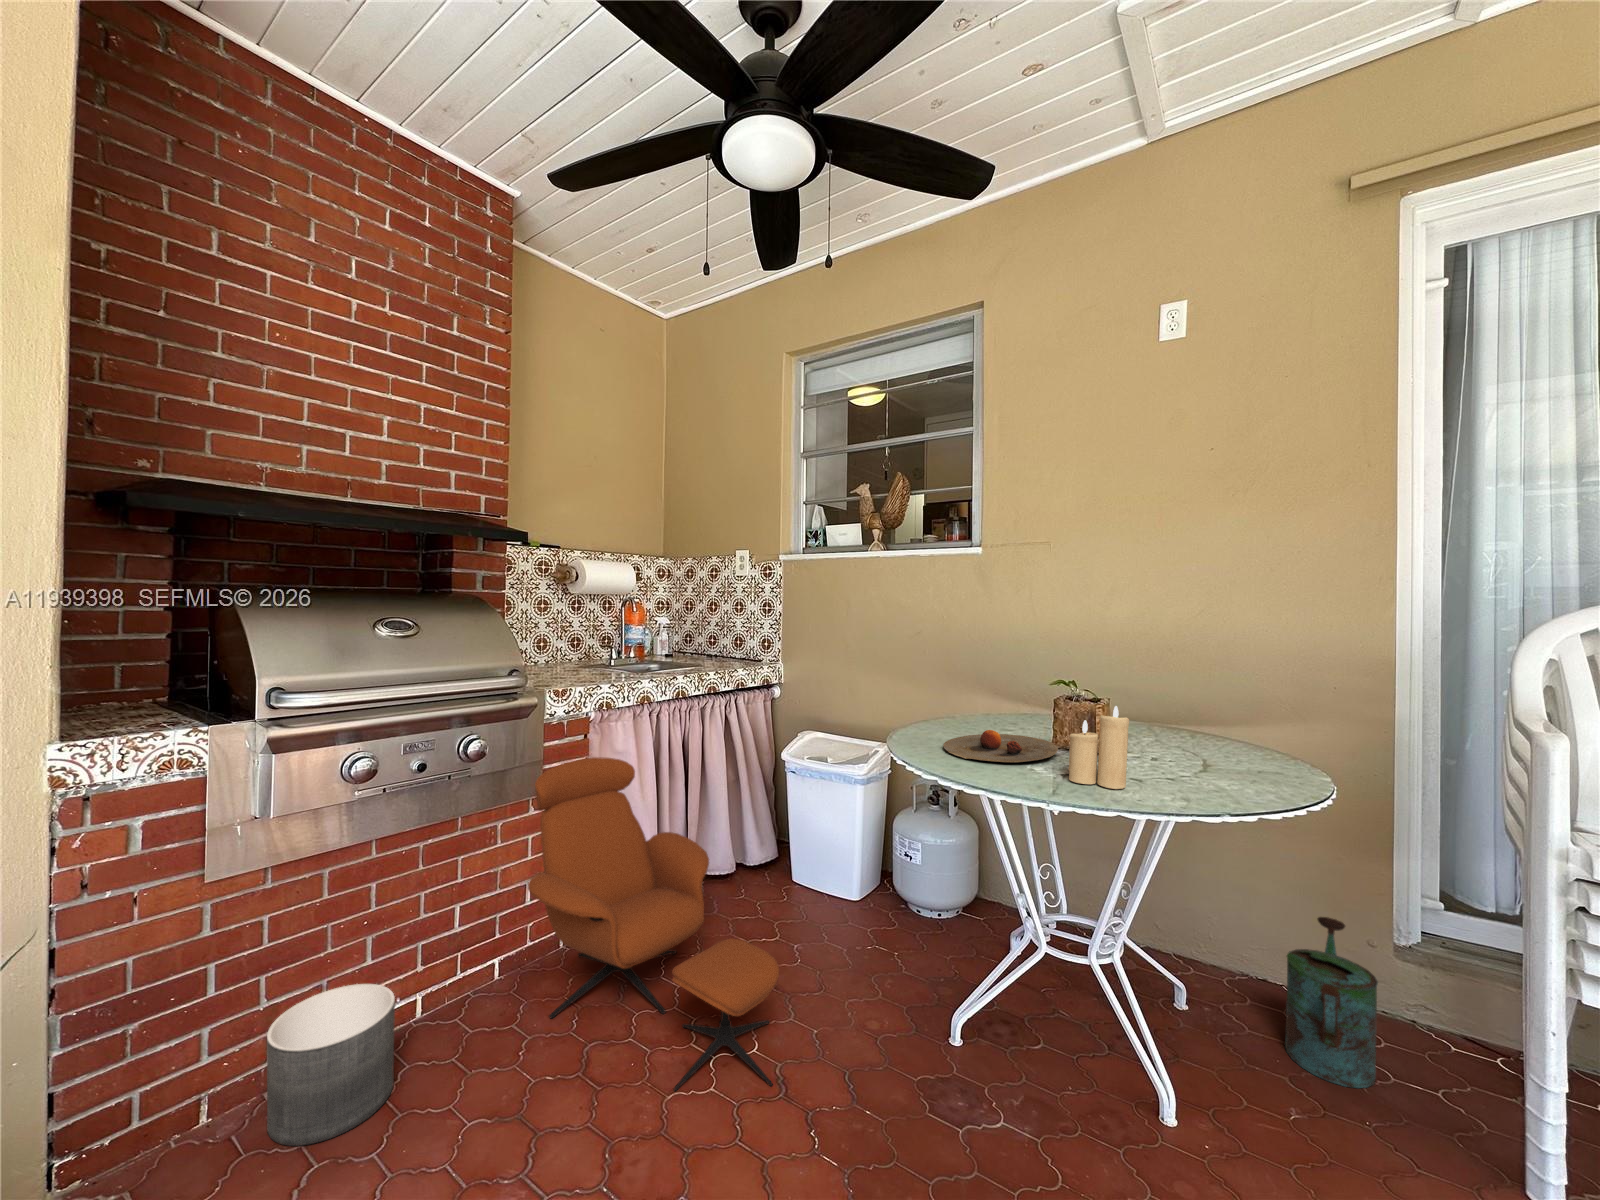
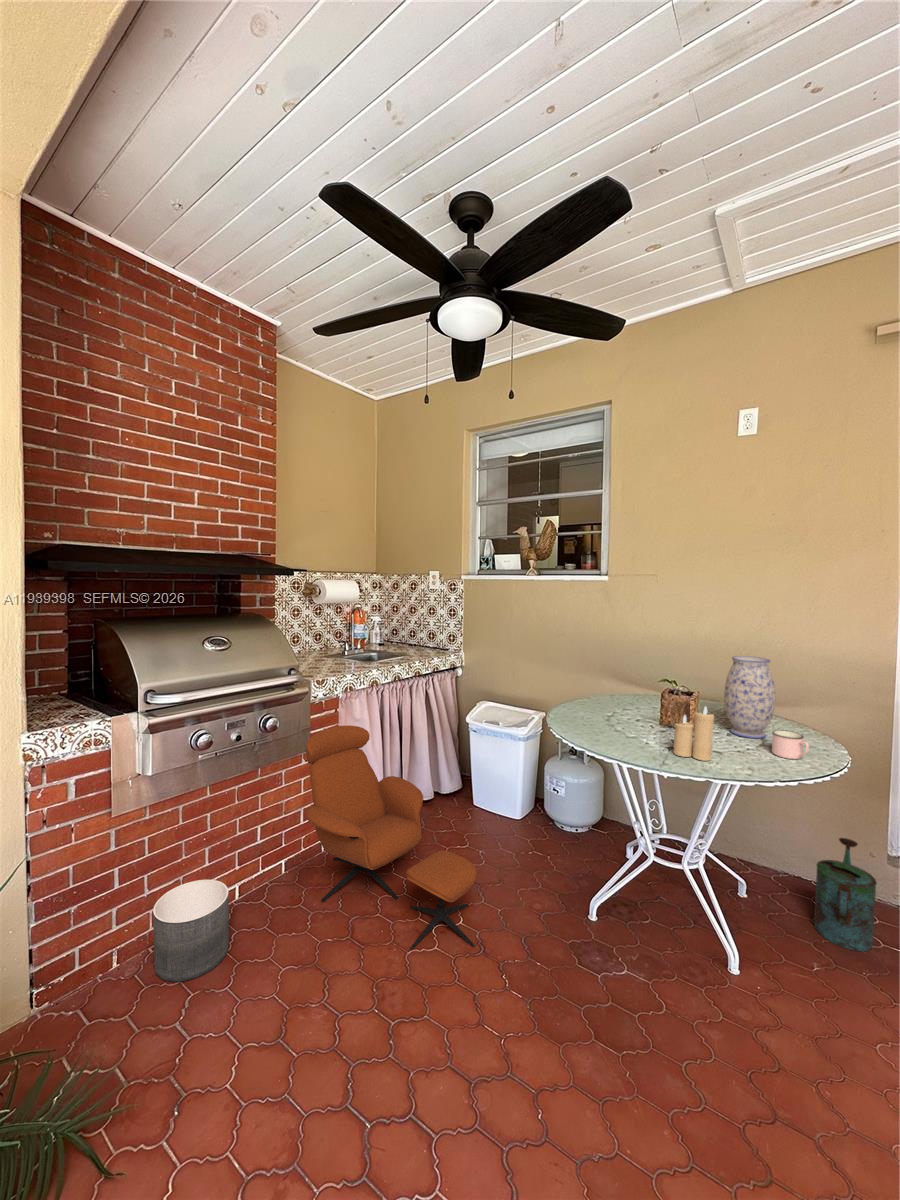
vase: none [1145,643,1220,762] -> present [724,656,775,738]
plate: present [943,730,1058,762] -> none [587,715,665,739]
mug: none [1217,745,1274,787] -> present [772,730,809,759]

